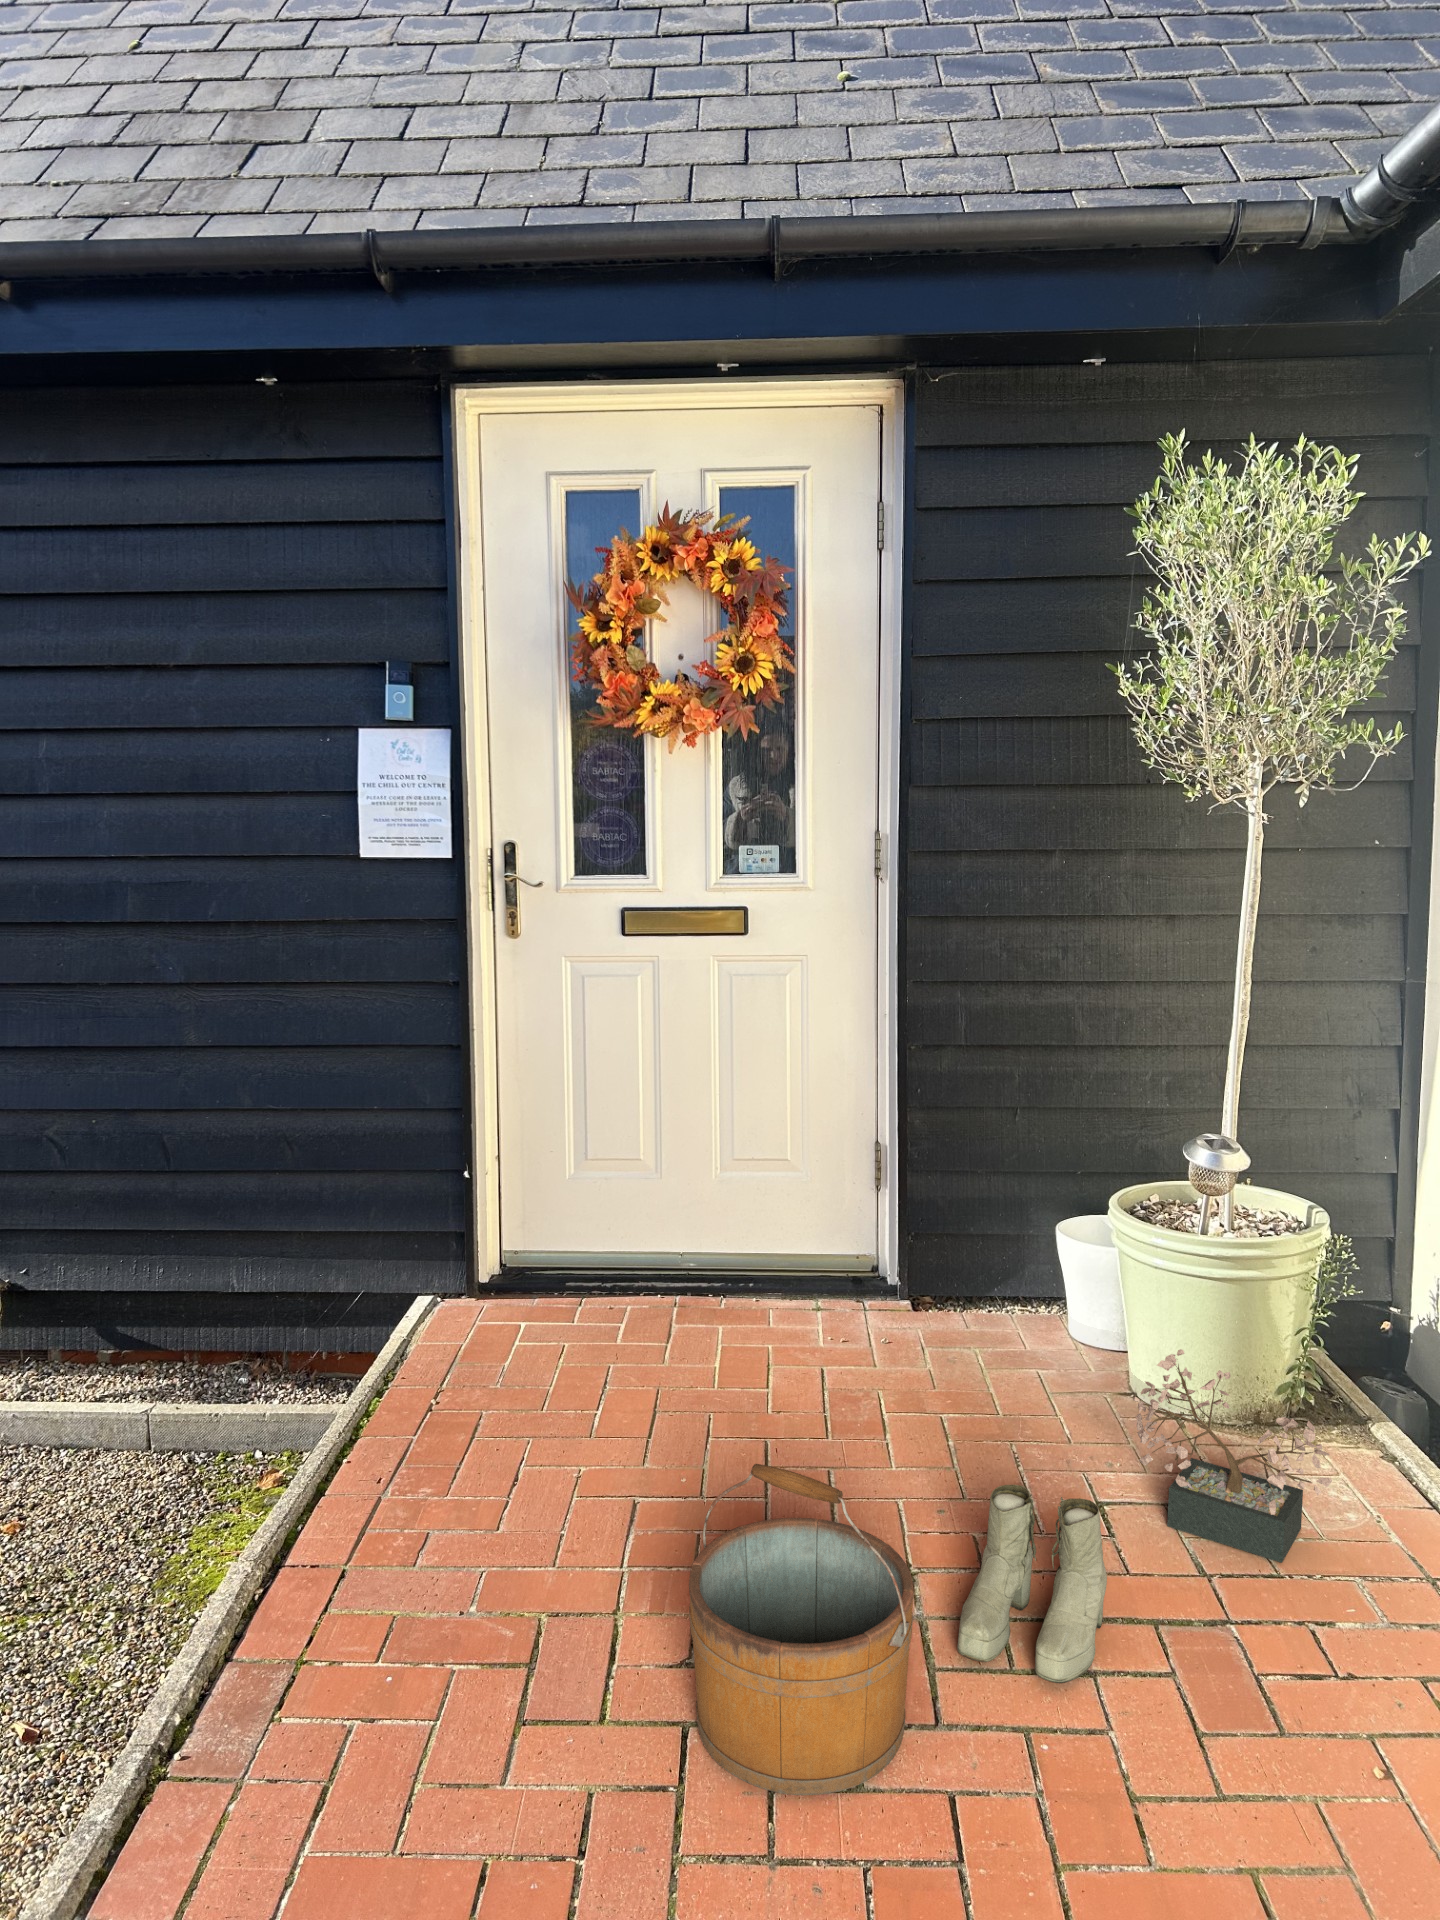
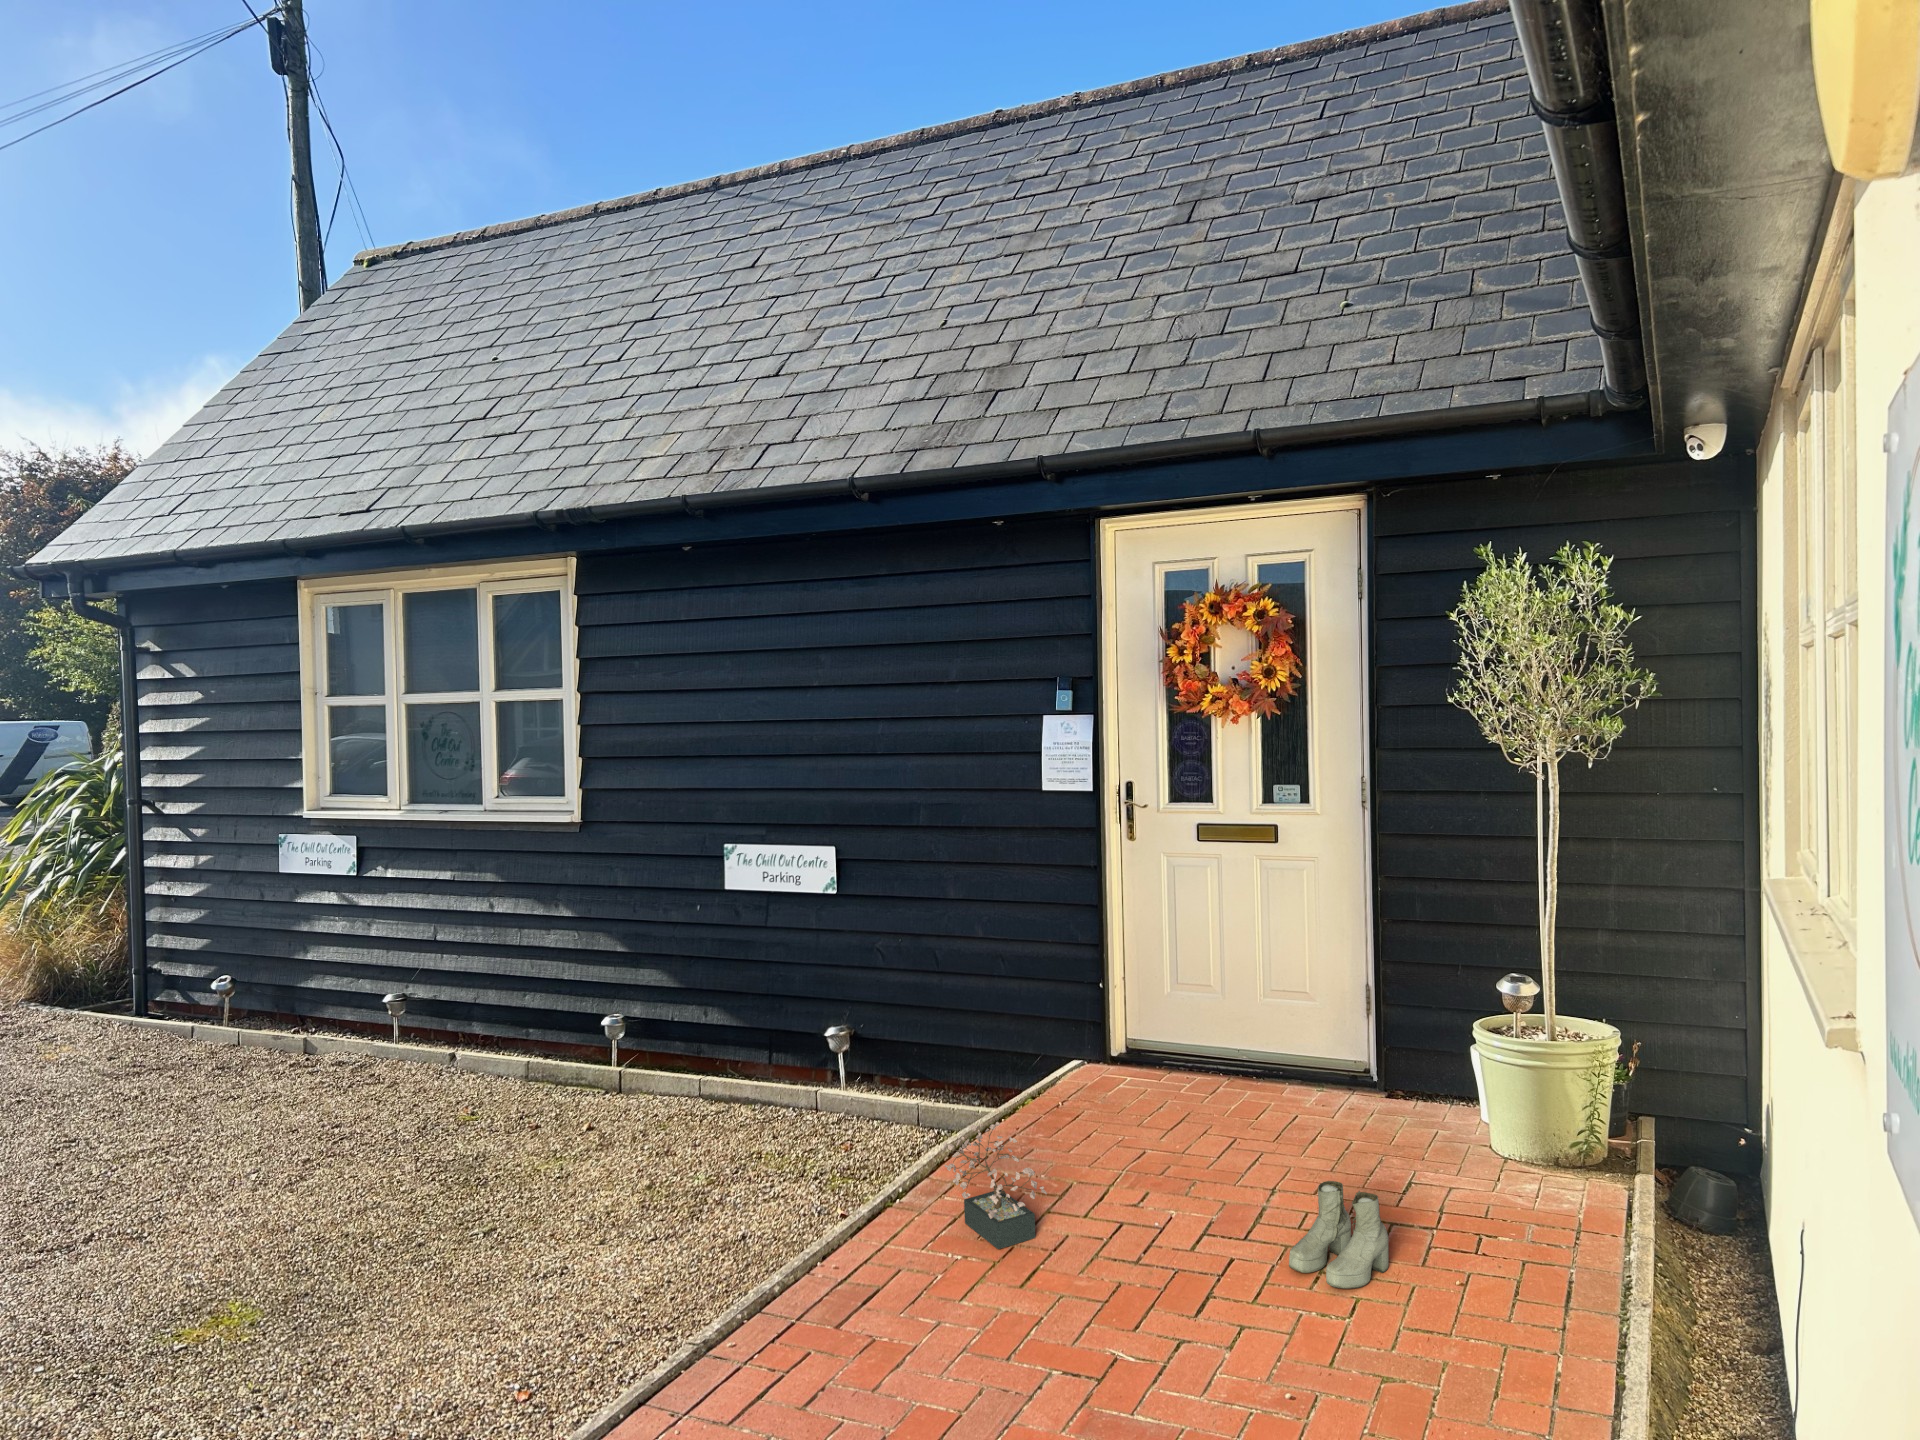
decorative plant: present [1133,1349,1332,1563] -> present [942,1122,1047,1249]
bucket: present [689,1464,913,1795] -> none [1127,1134,1245,1305]

